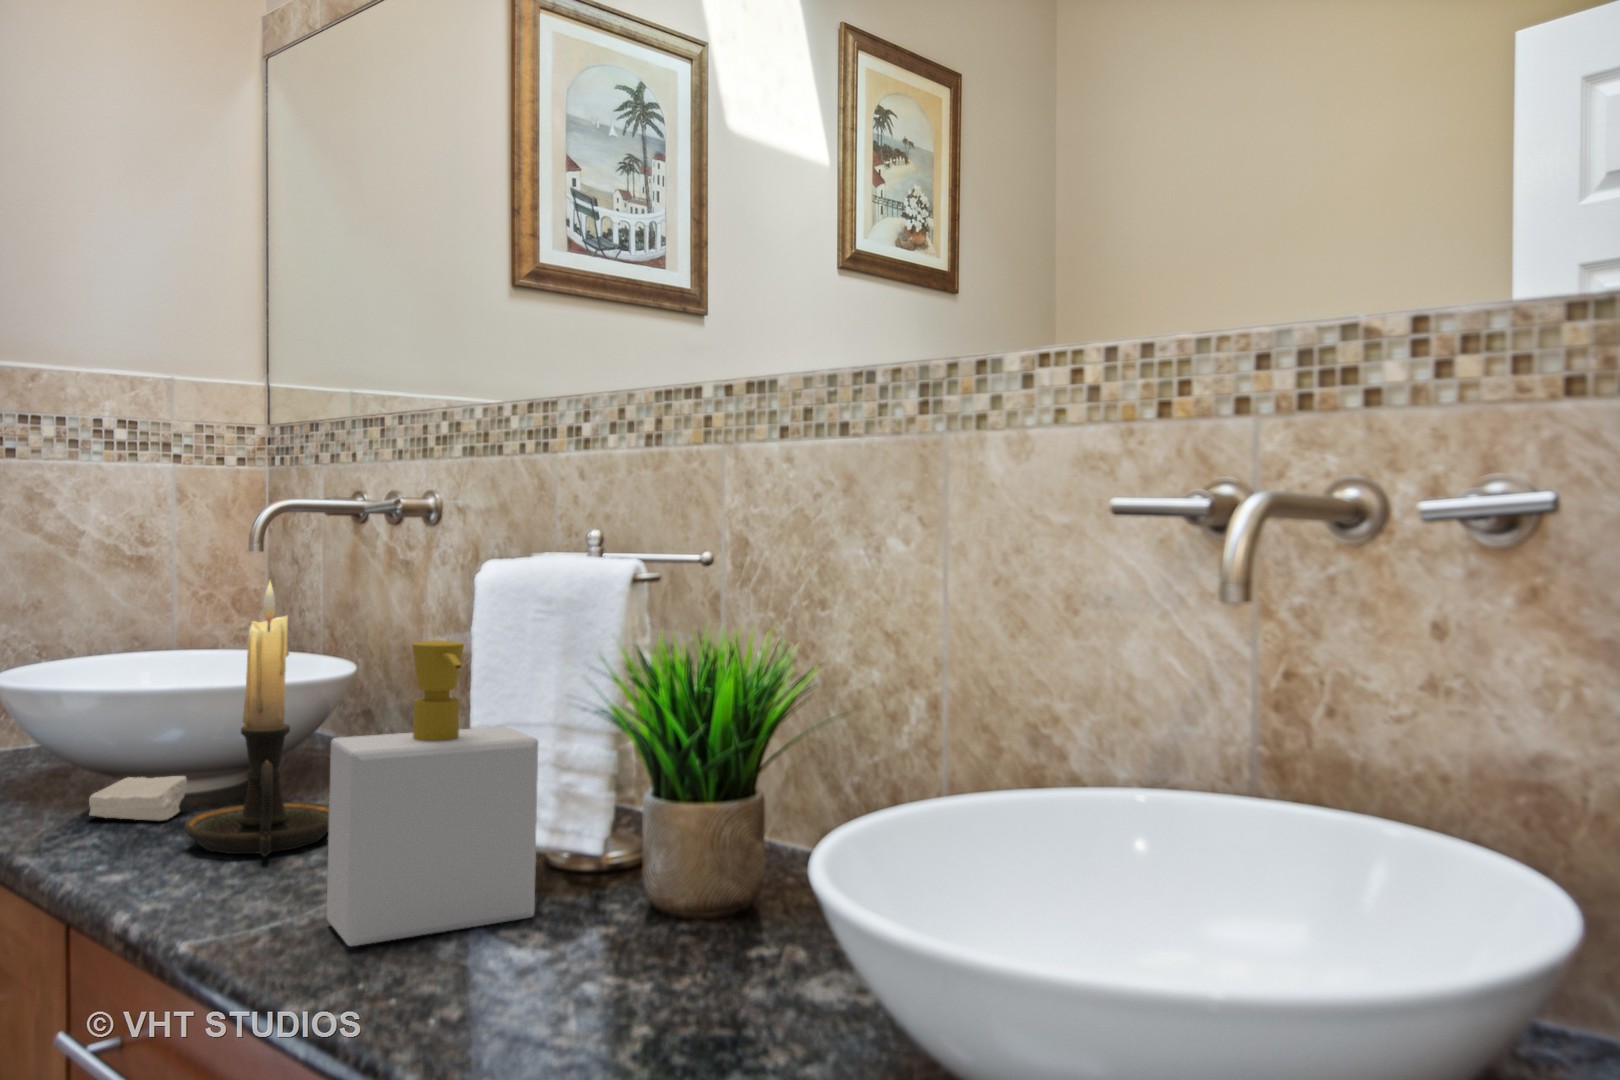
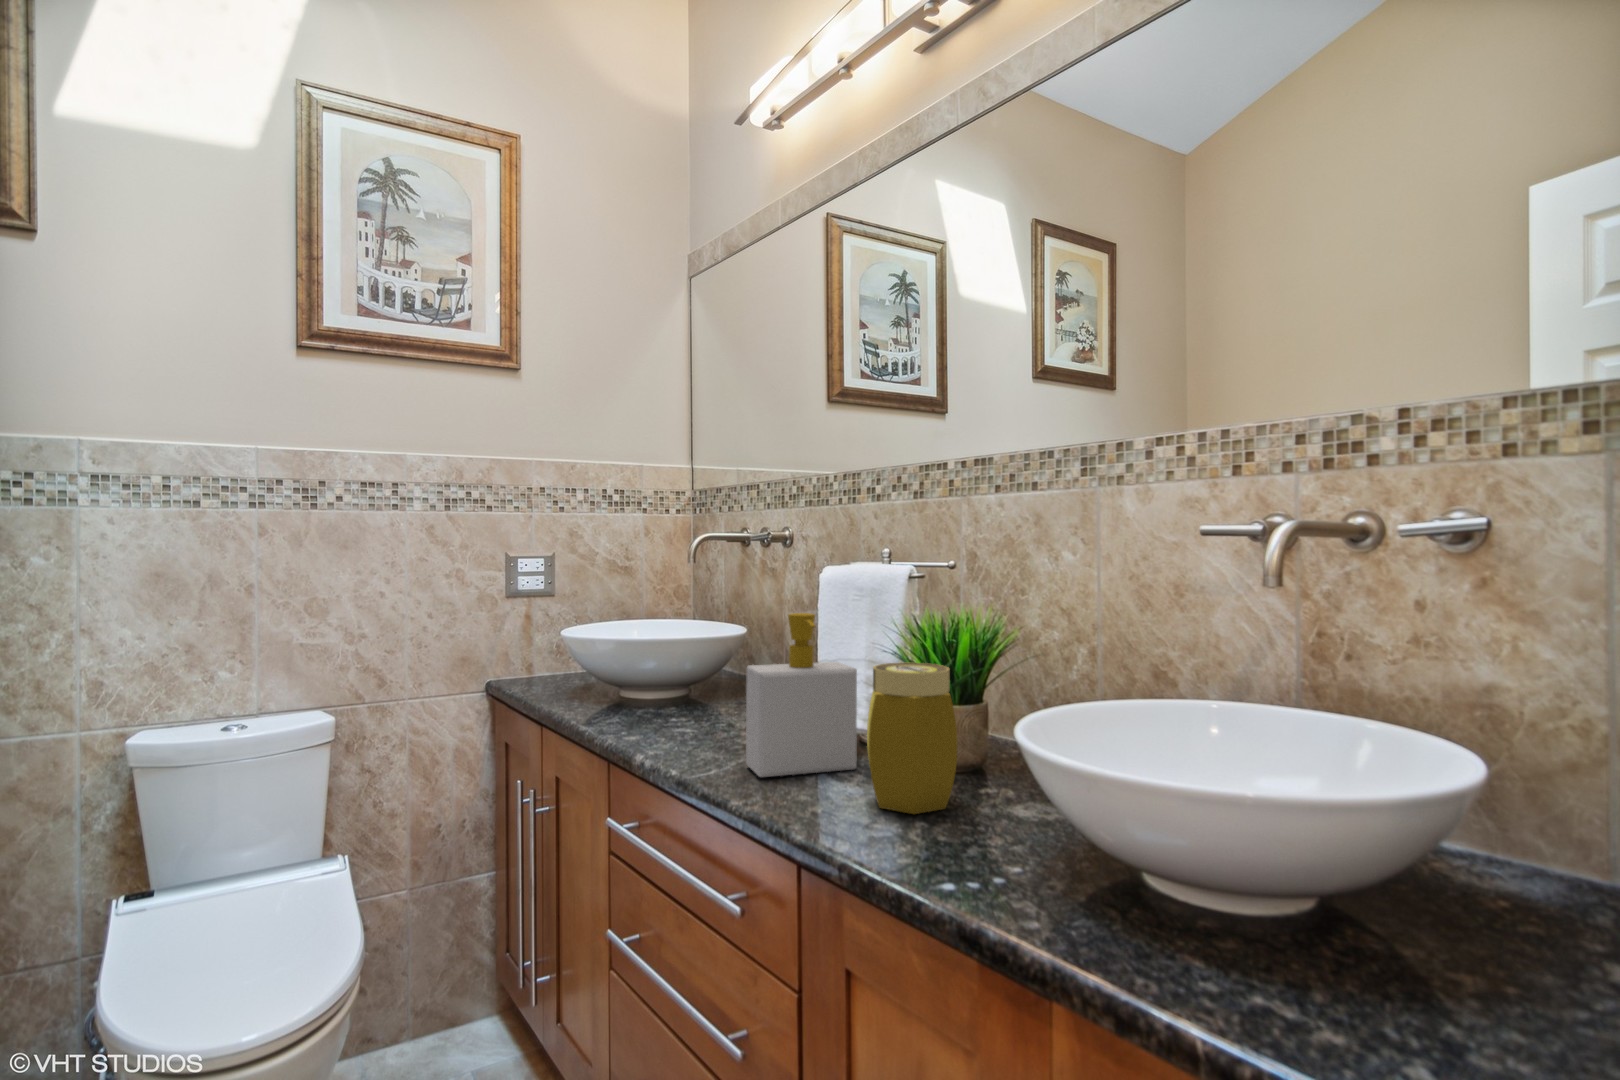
candle holder: present [185,581,329,857] -> none [665,579,744,733]
jar: none [552,730,714,1008] -> present [867,663,958,814]
soap bar: present [89,776,187,820] -> none [614,689,662,713]

